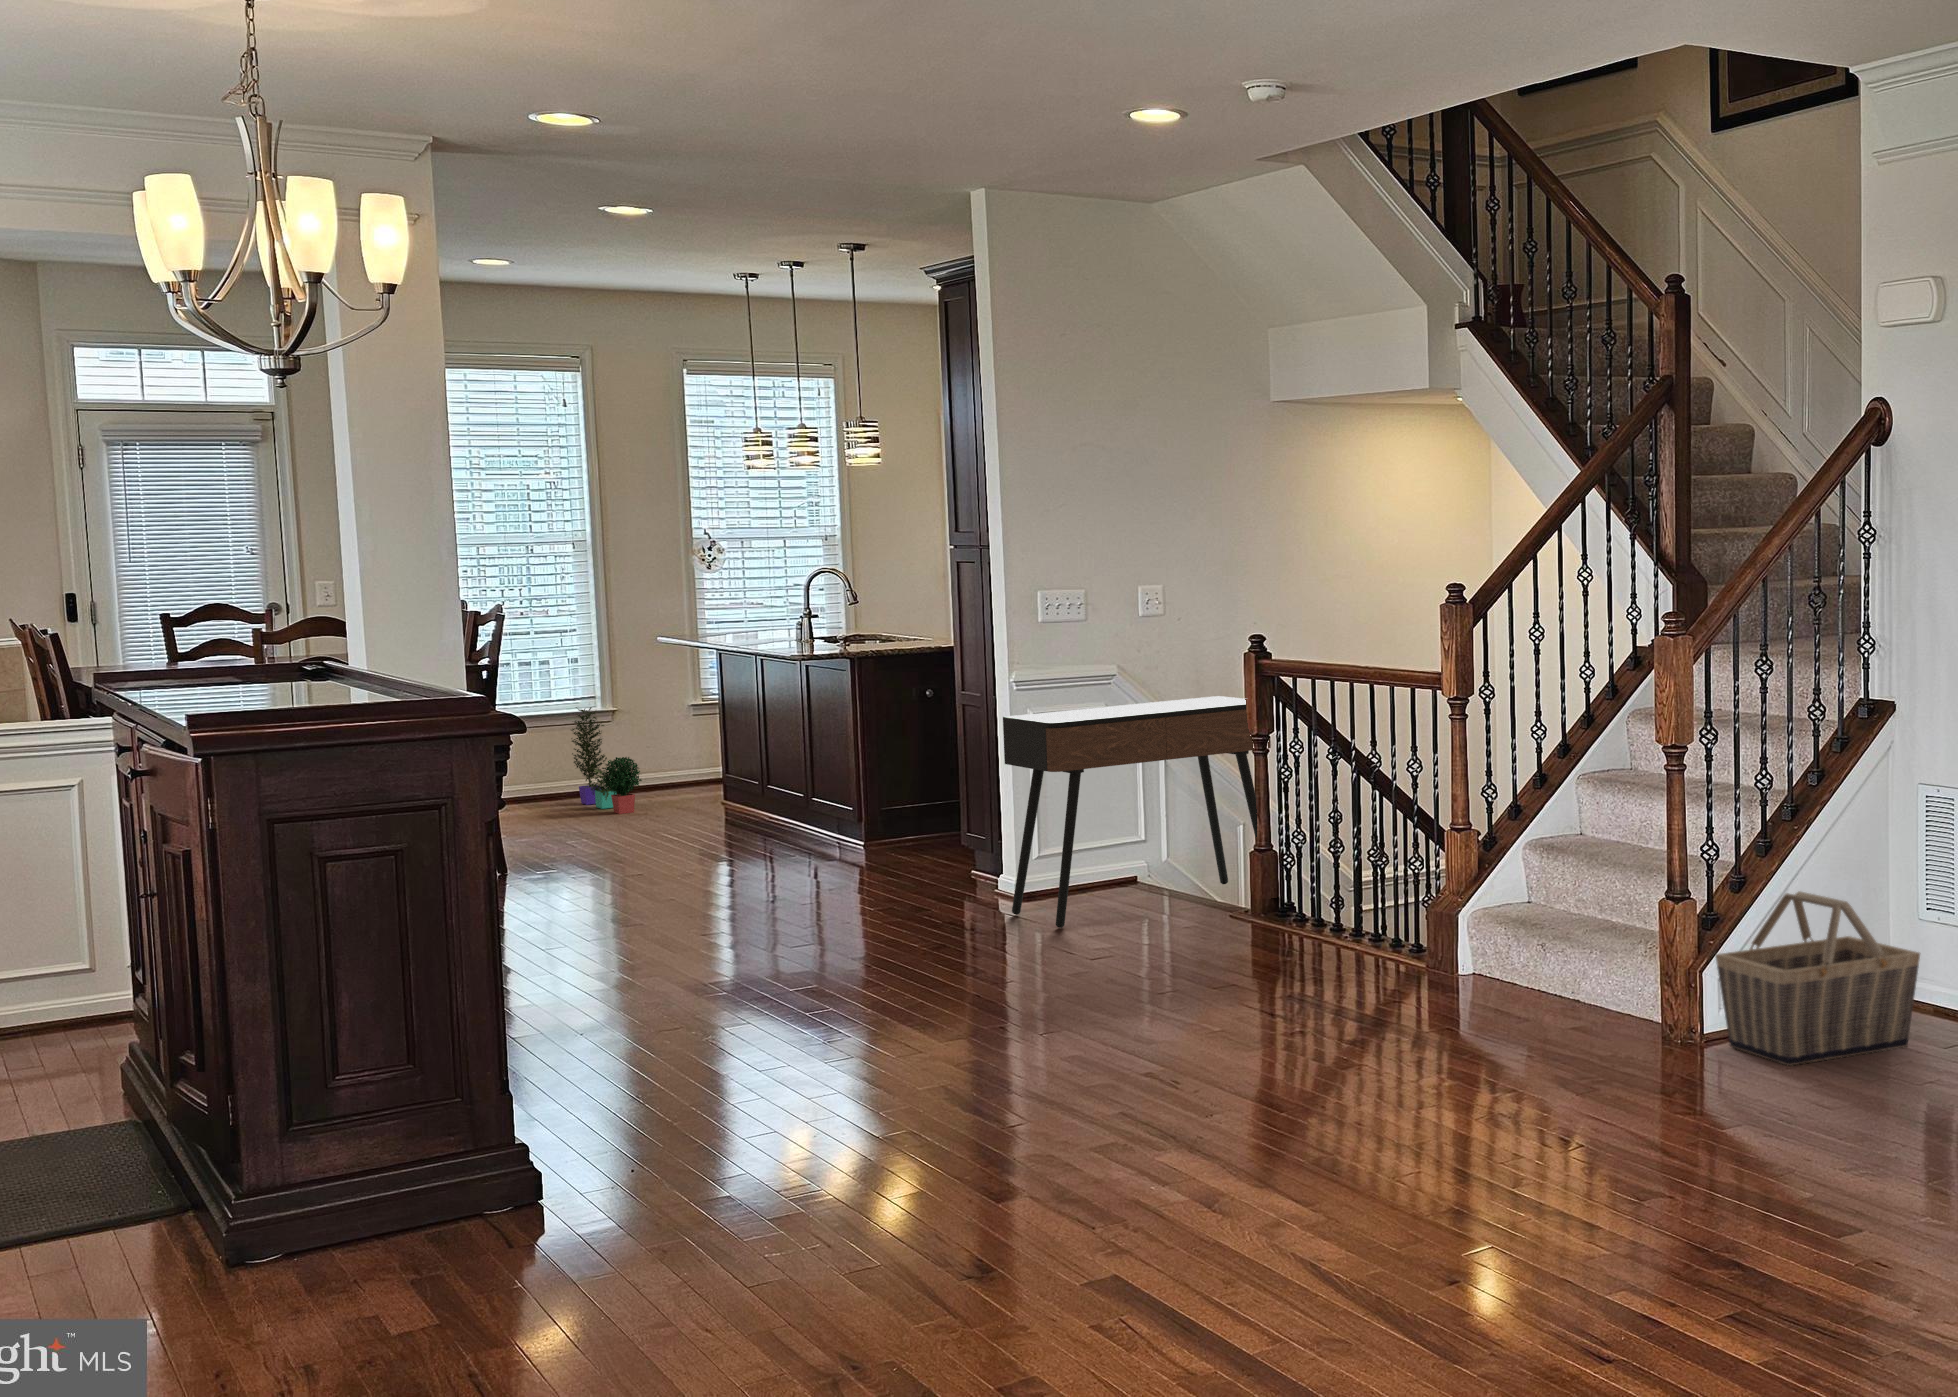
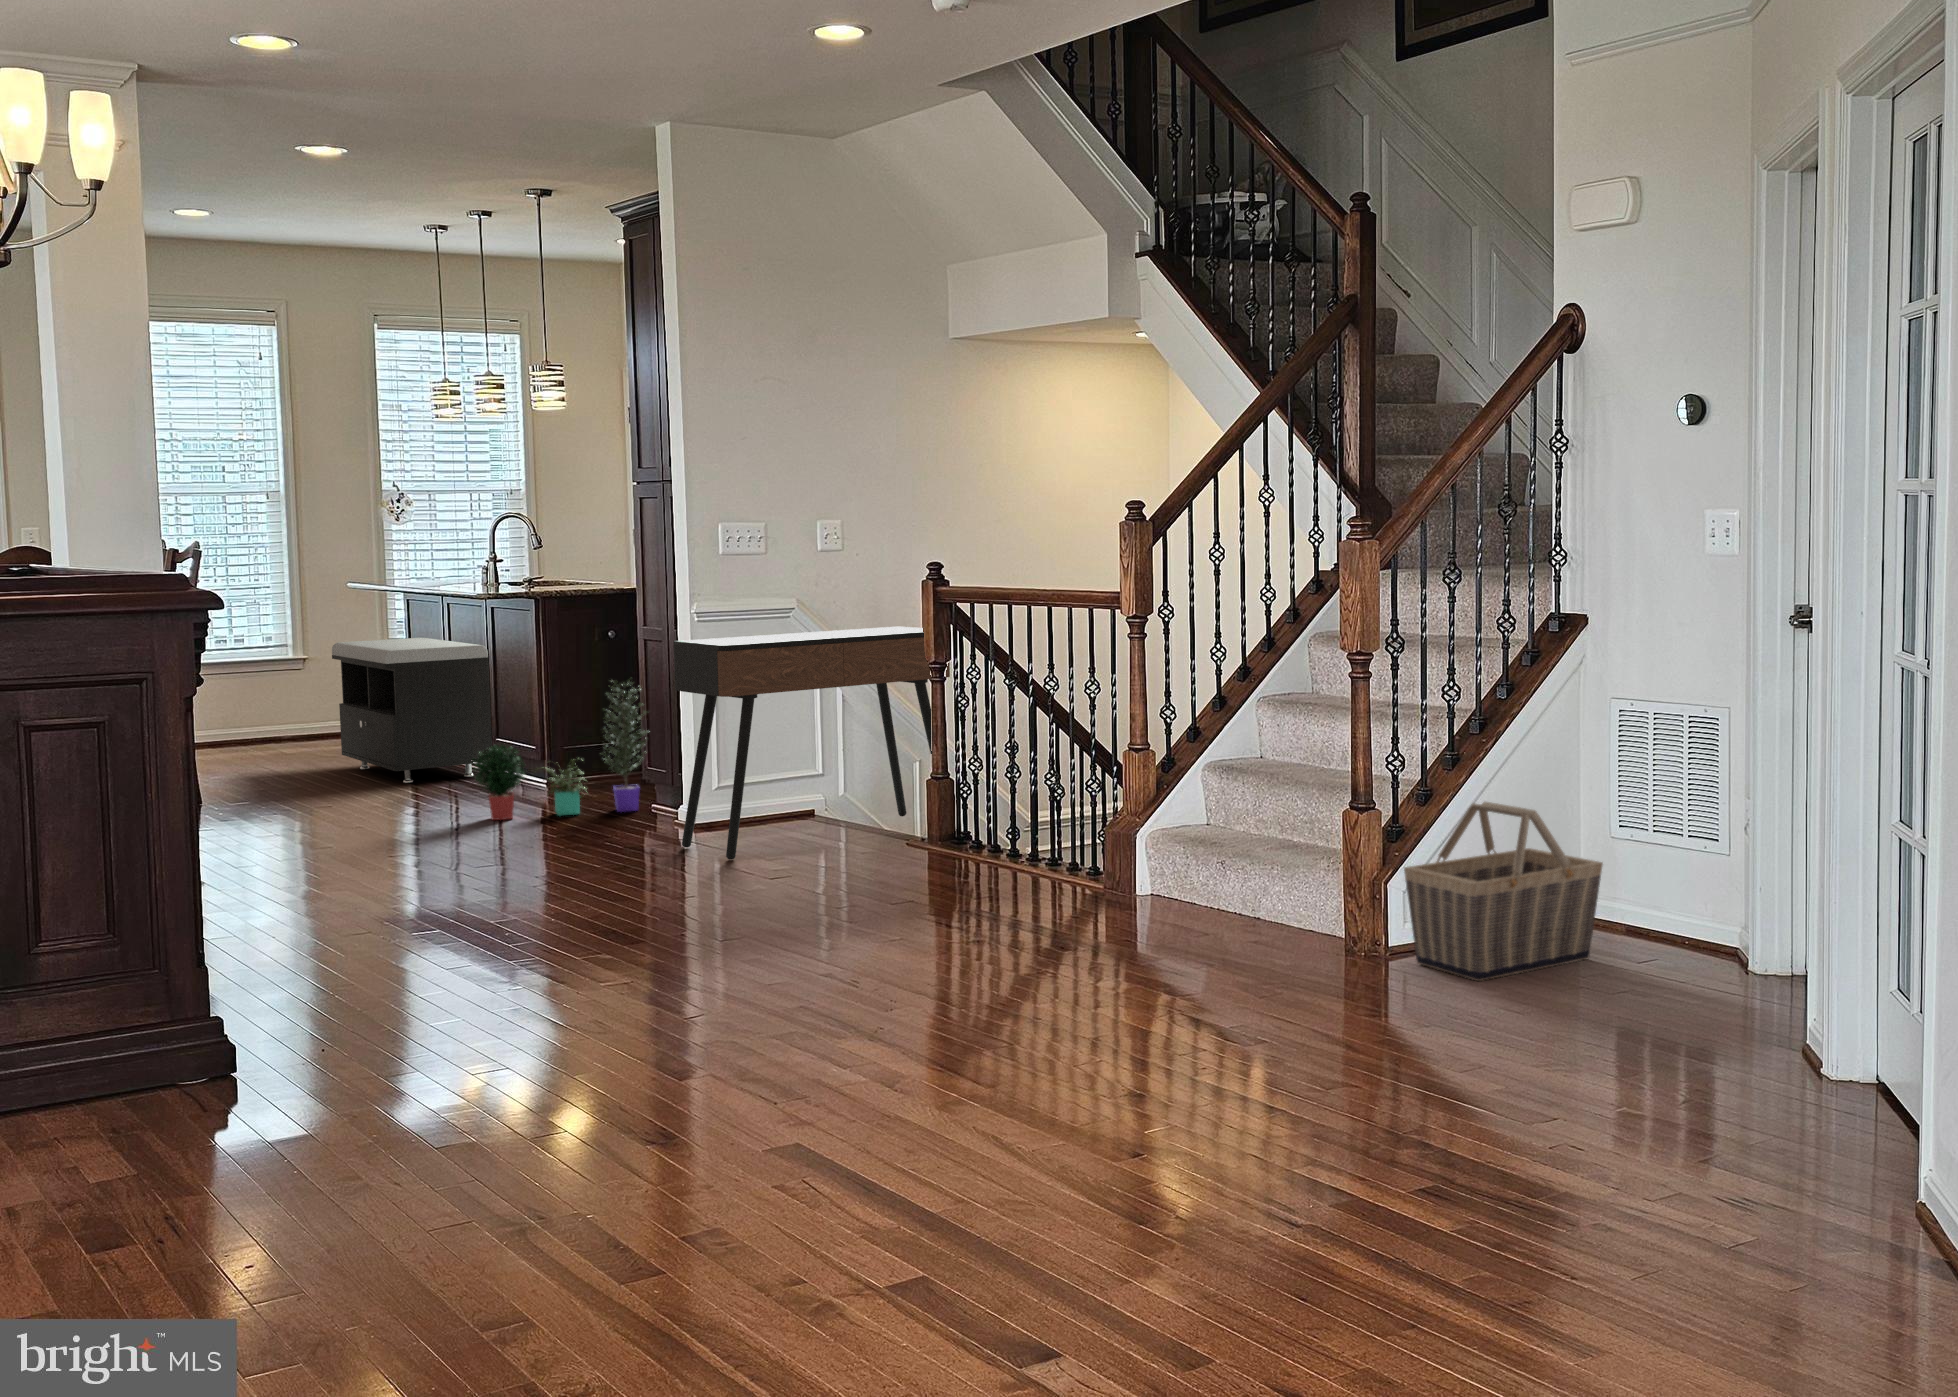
storage bench: none [663,697,817,842] -> present [332,638,492,783]
potted plant: present [571,707,642,814] -> present [473,681,648,820]

